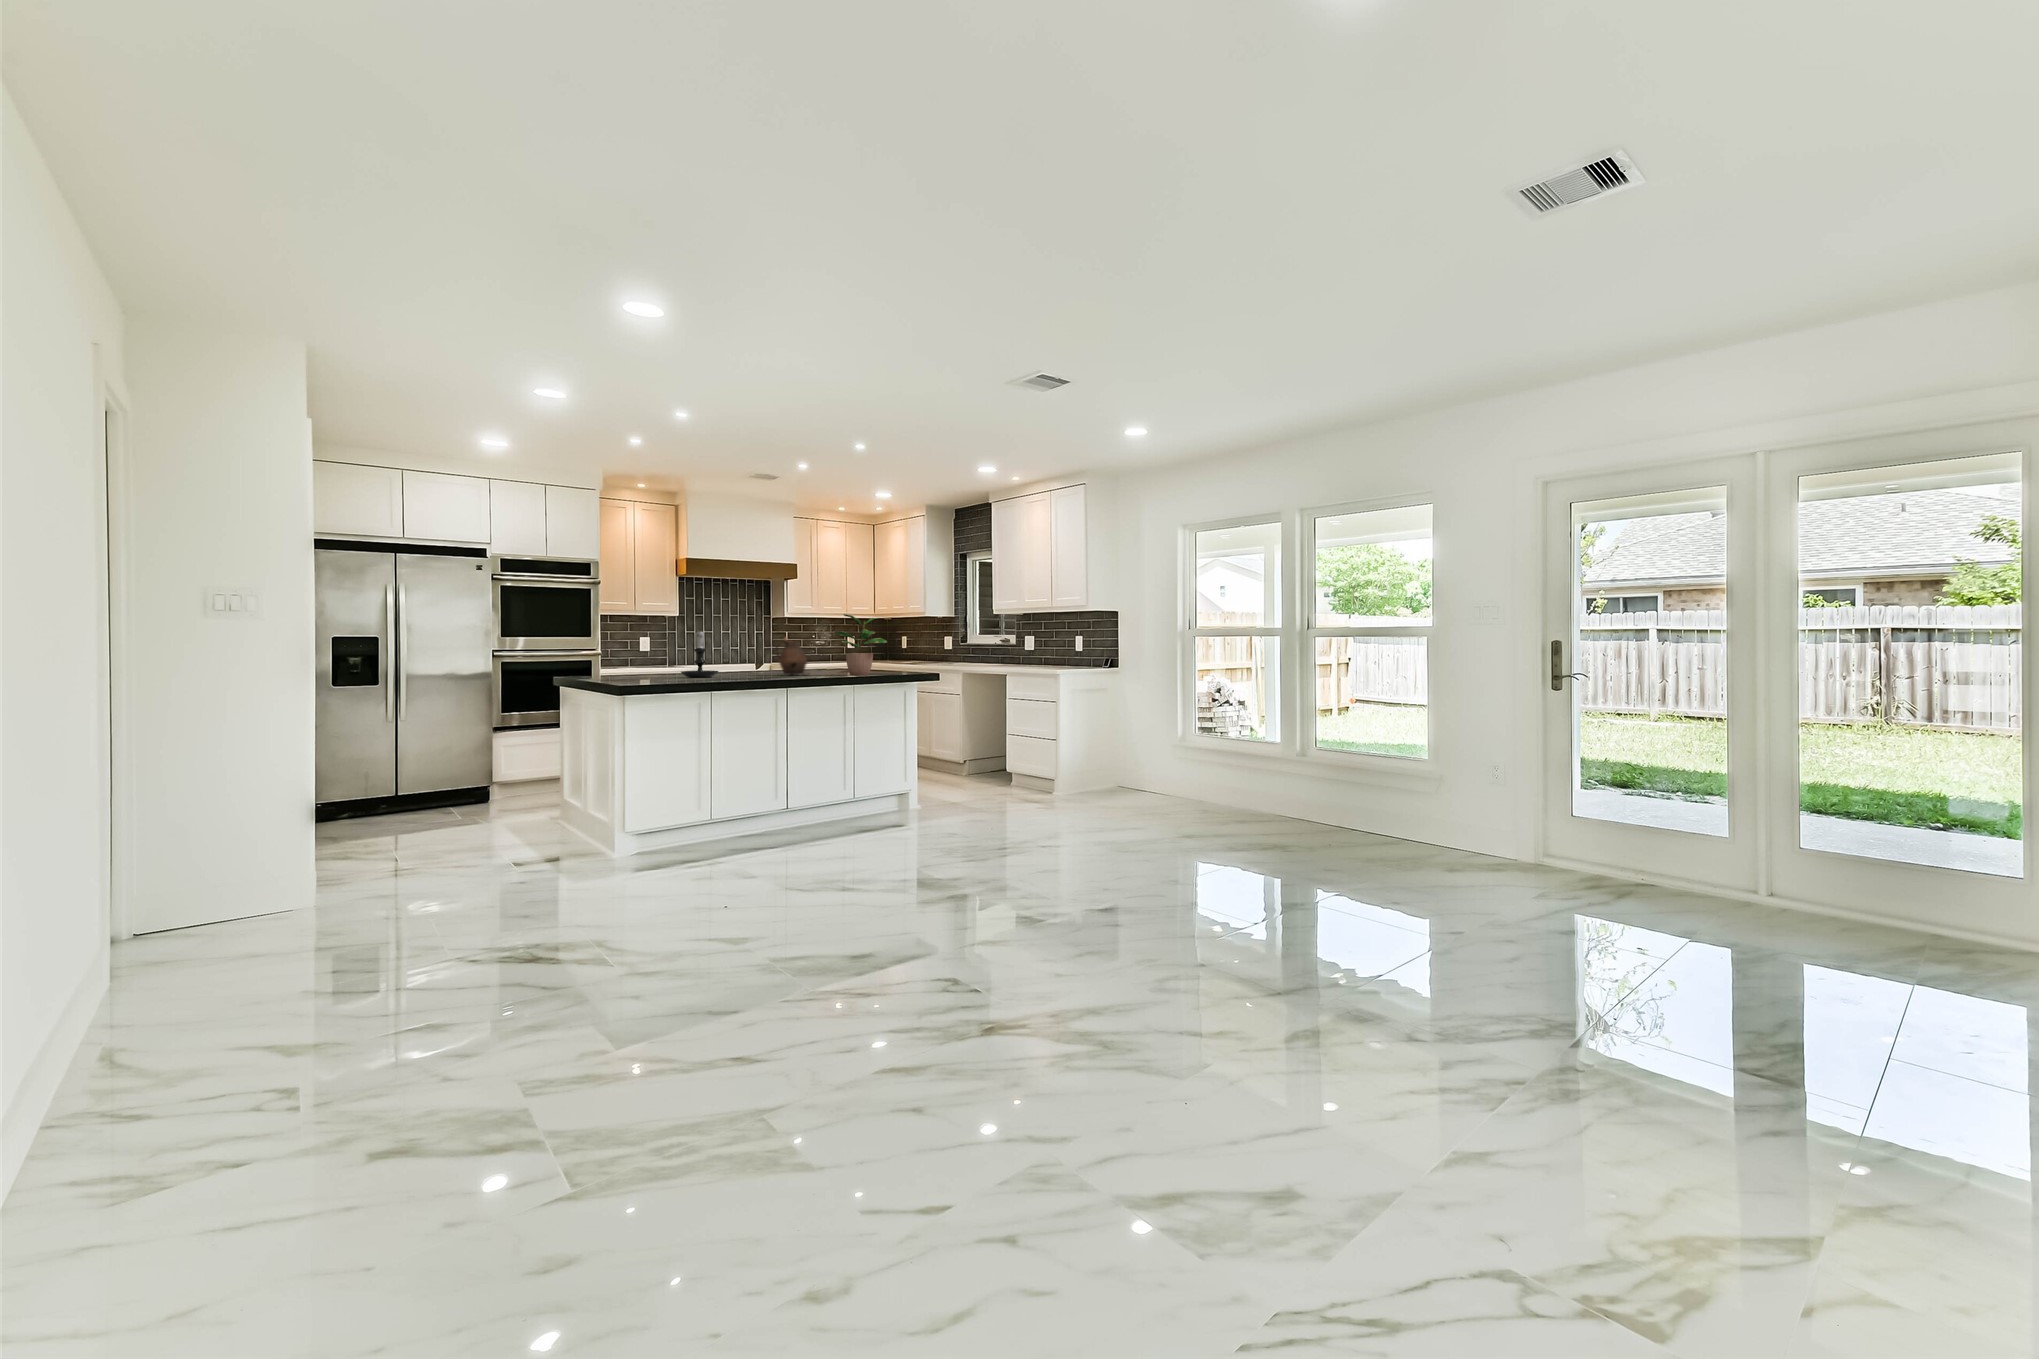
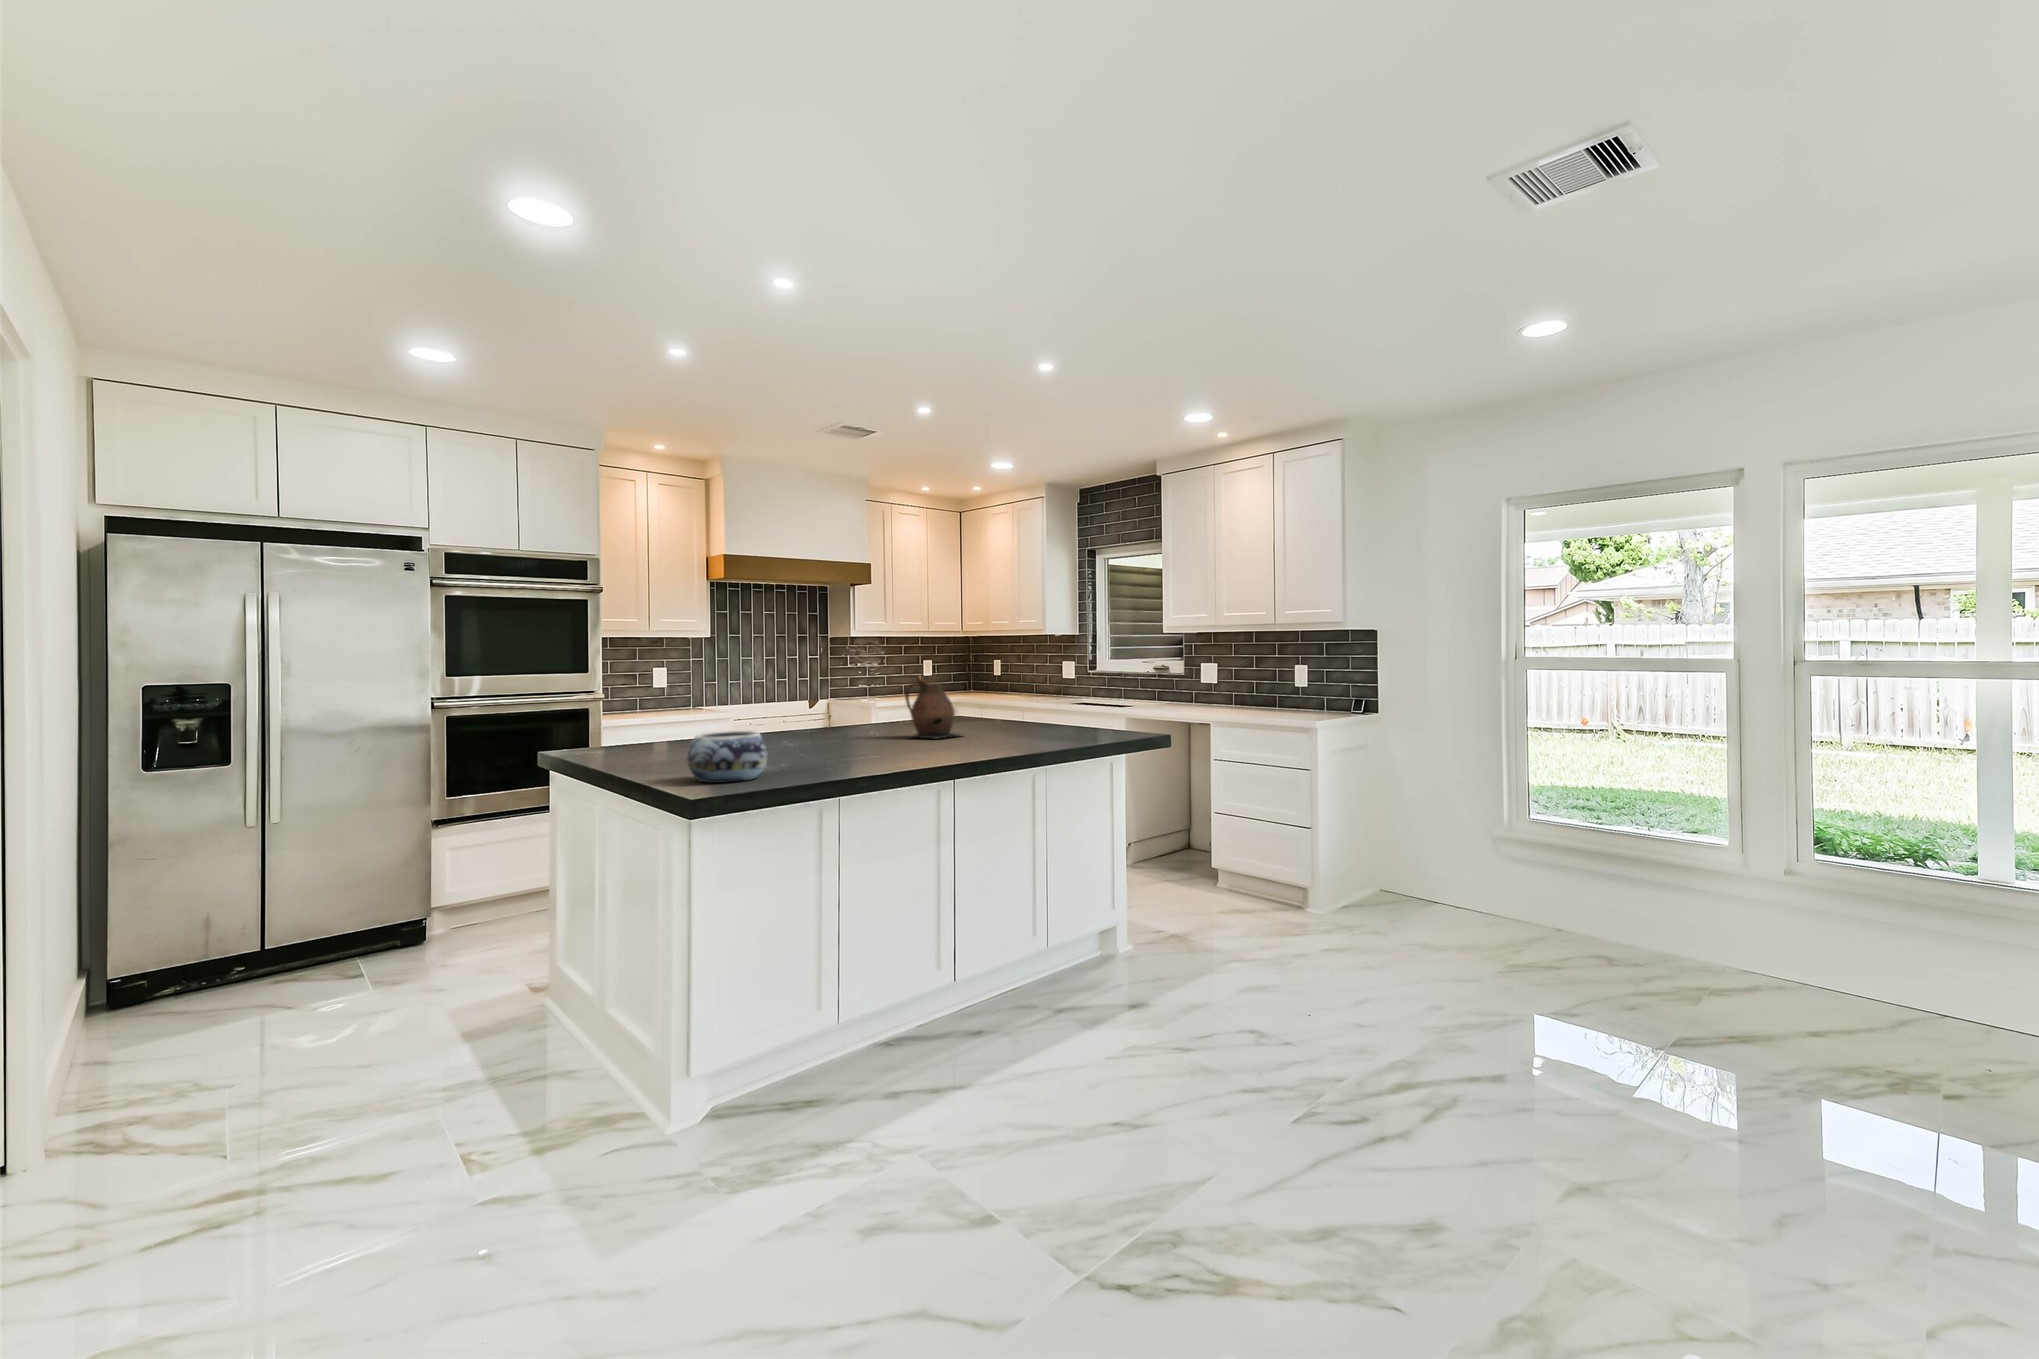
potted plant: present [835,614,888,675] -> none [998,638,1091,737]
candle holder: present [681,631,718,678] -> none [764,665,829,752]
decorative bowl: none [623,658,665,681] -> present [687,731,768,783]

